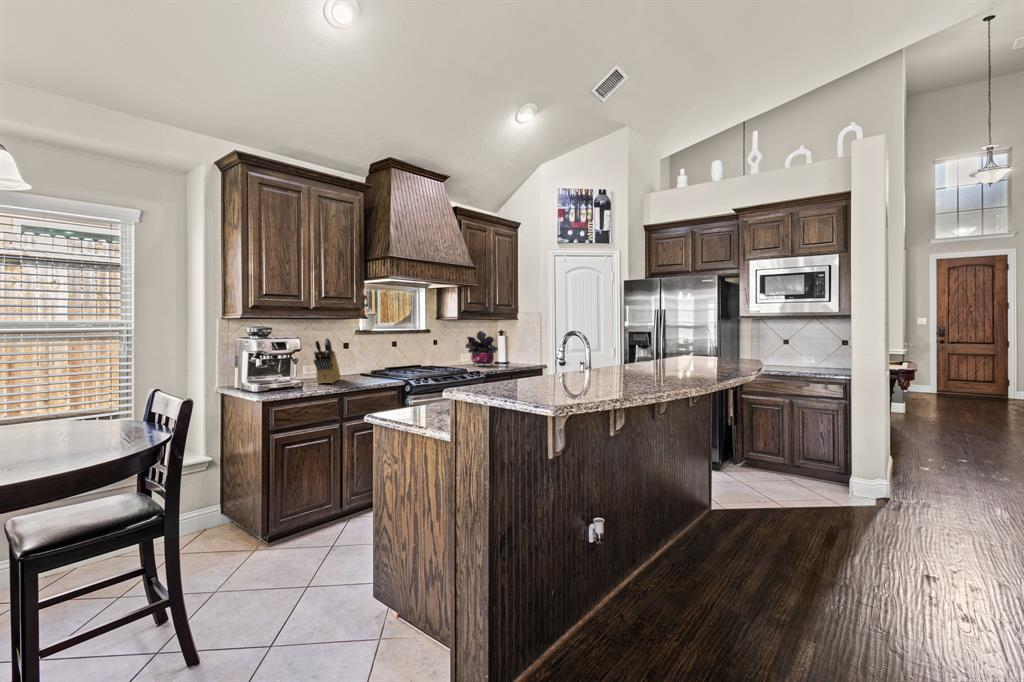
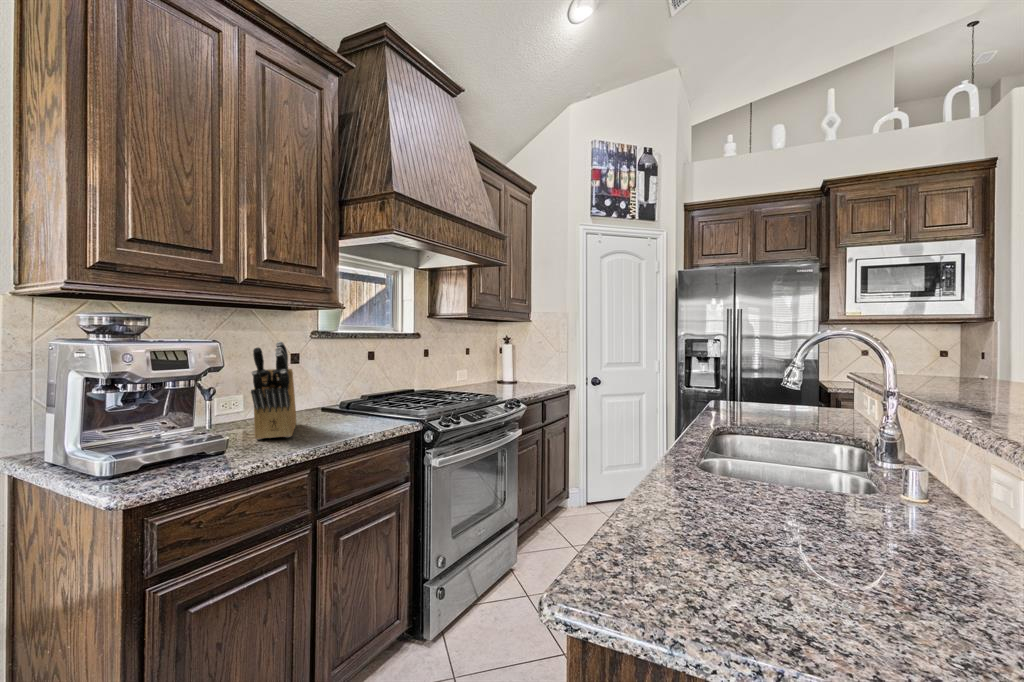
potted plant: present [466,331,498,366] -> none [468,336,516,388]

